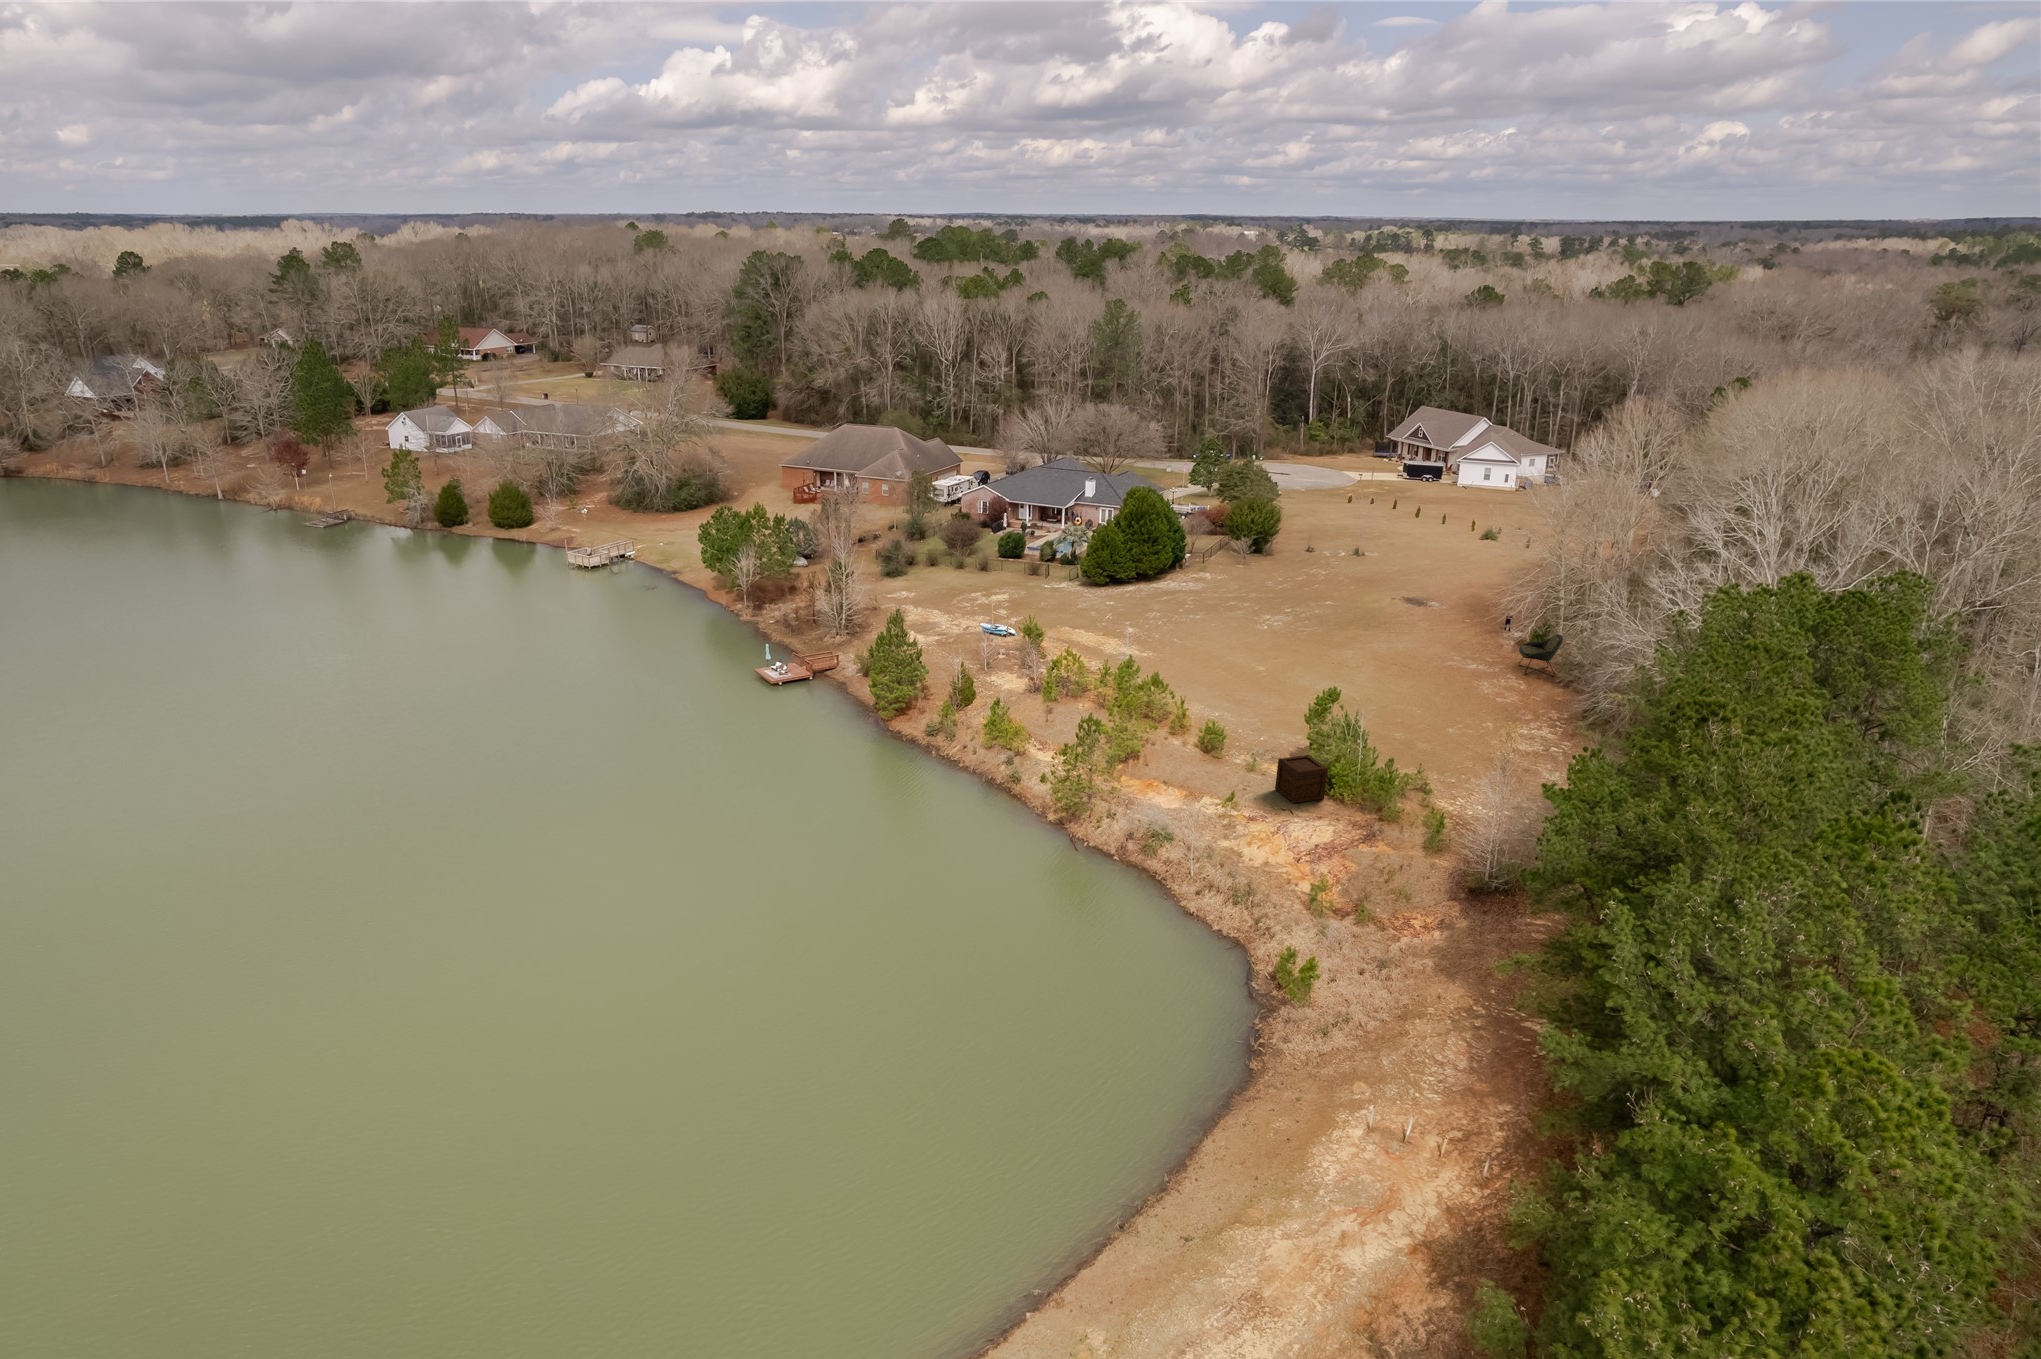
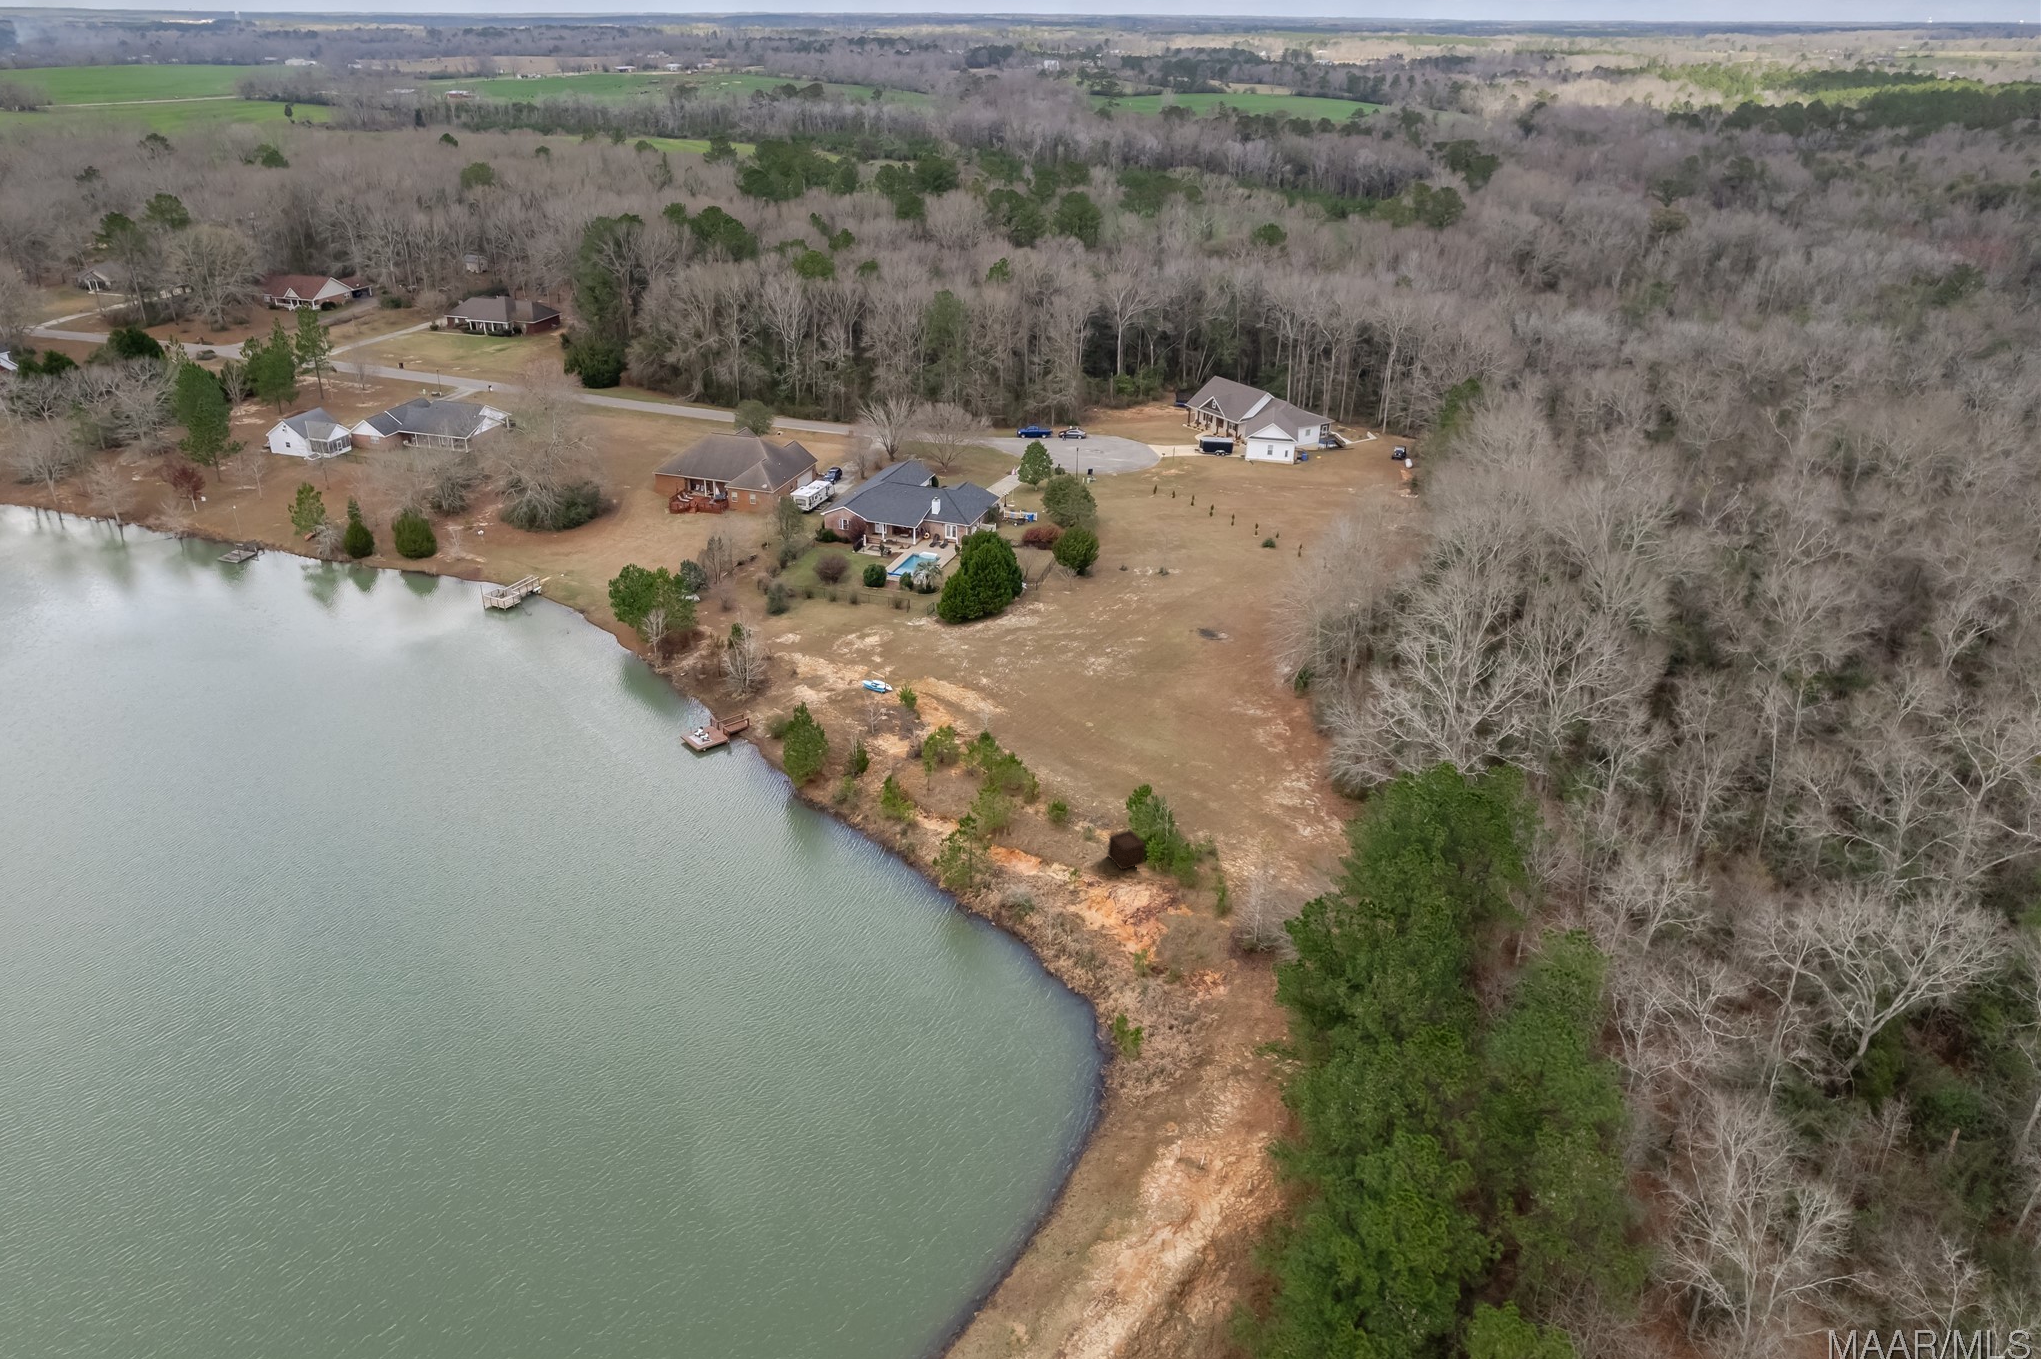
lounge chair: present [1518,634,1563,677] -> none [1284,681,1316,716]

